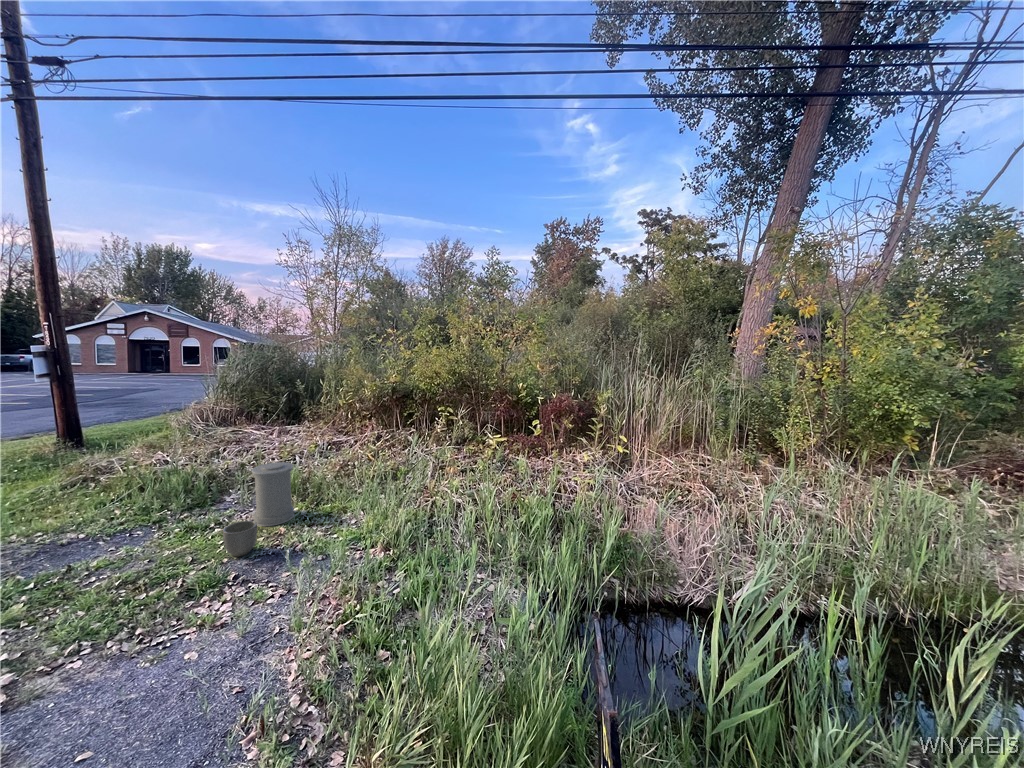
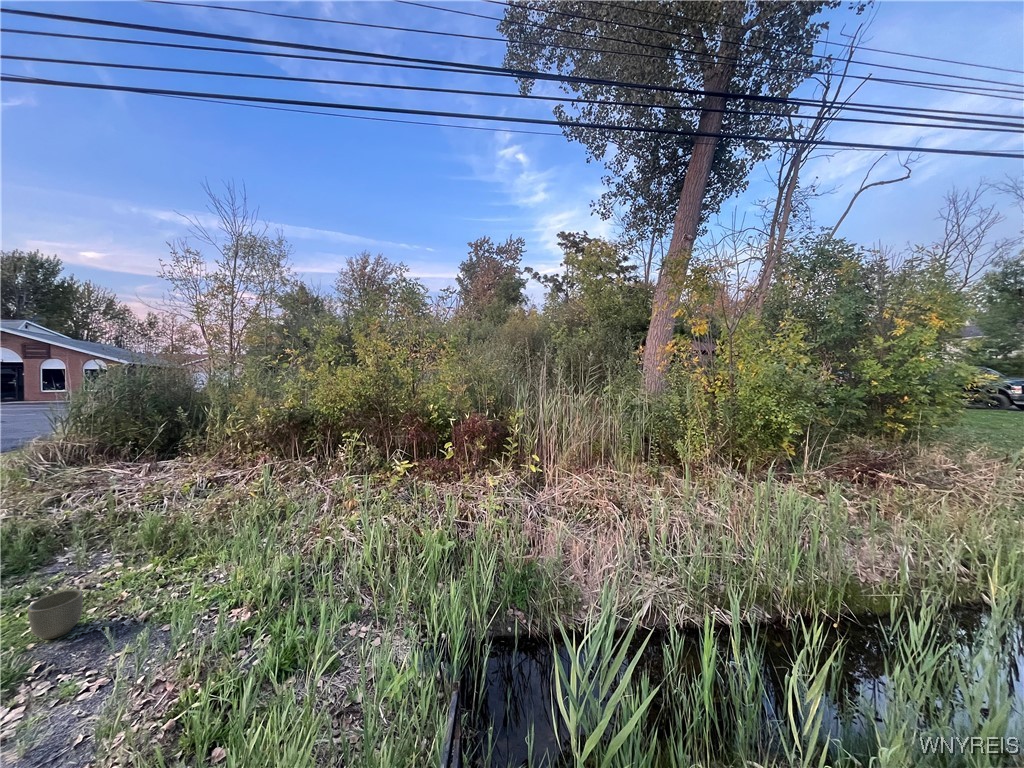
trash can: present [252,462,294,526] -> none [85,509,150,592]

